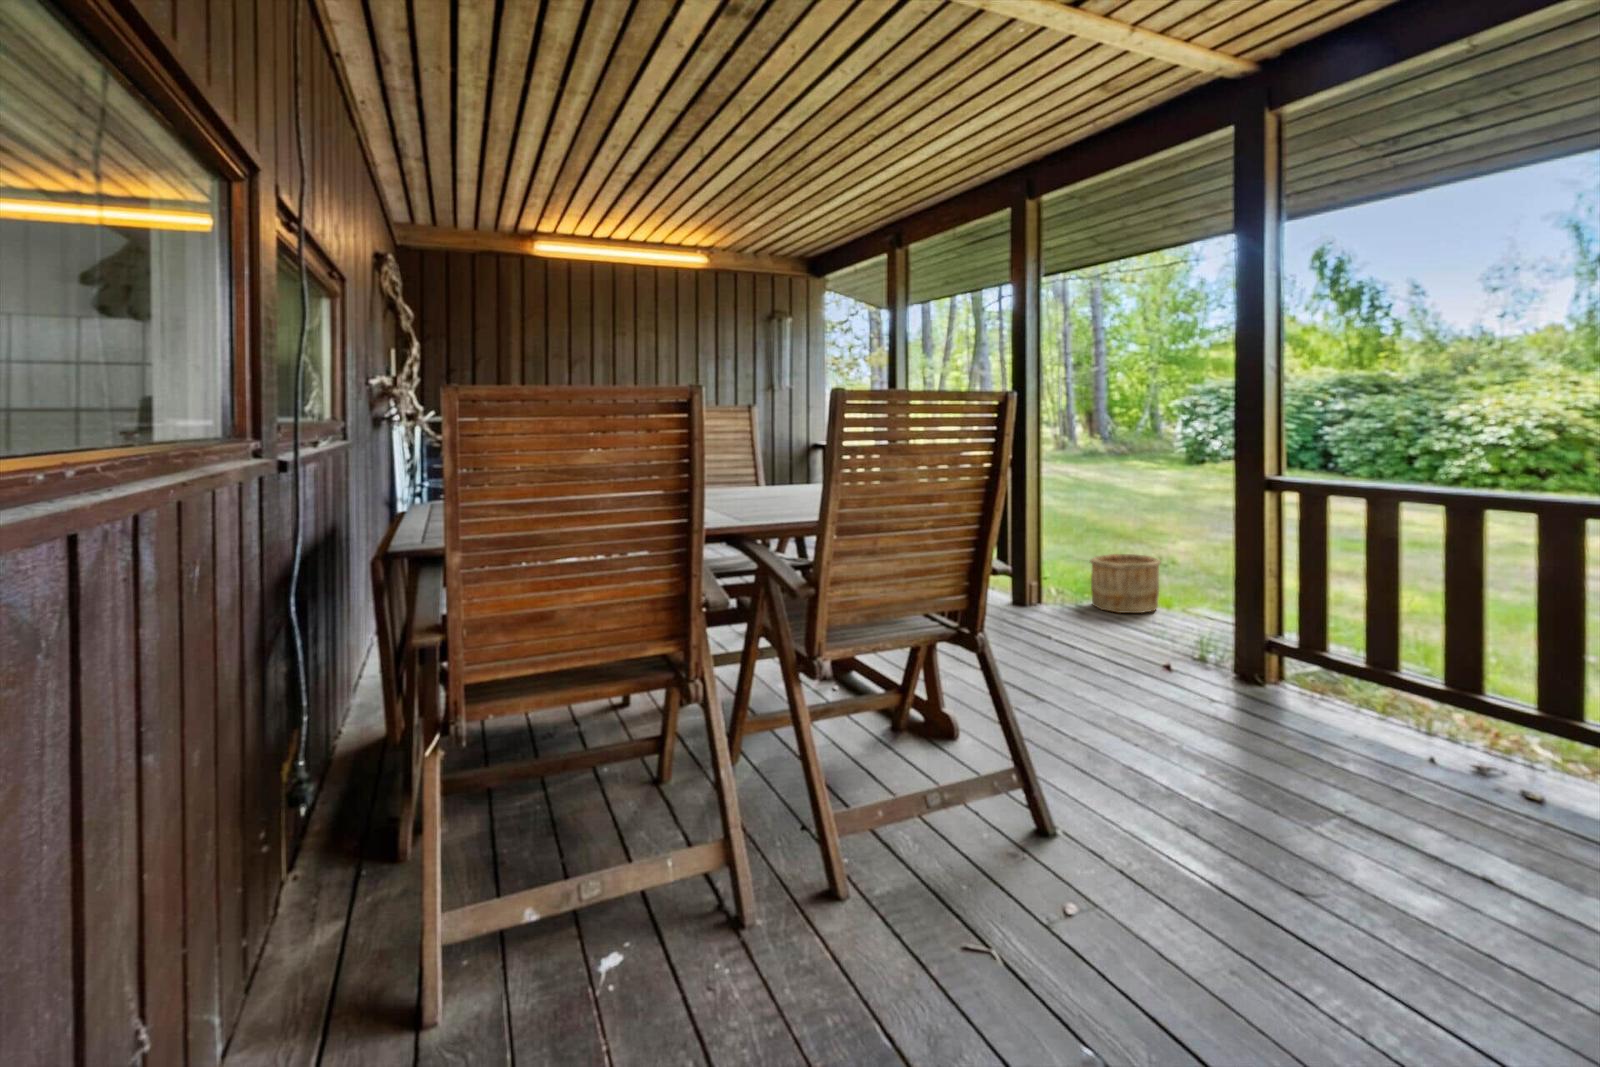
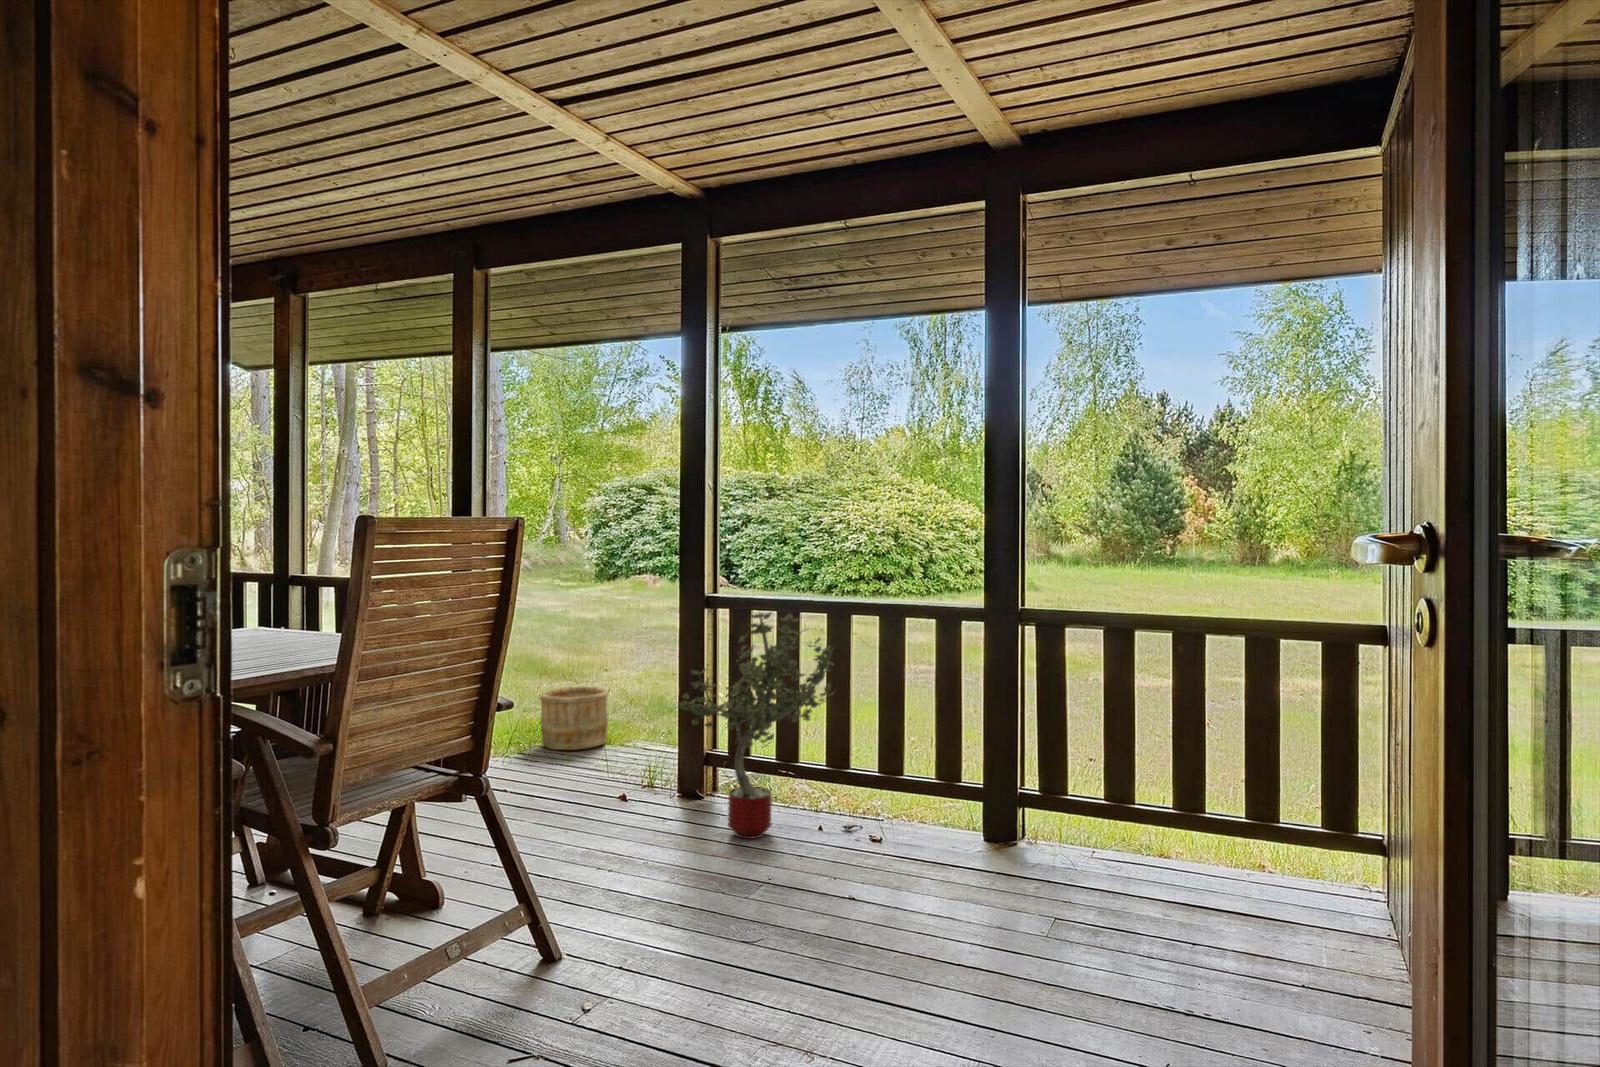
potted tree: none [1227,480,1484,751] -> present [678,613,834,839]

